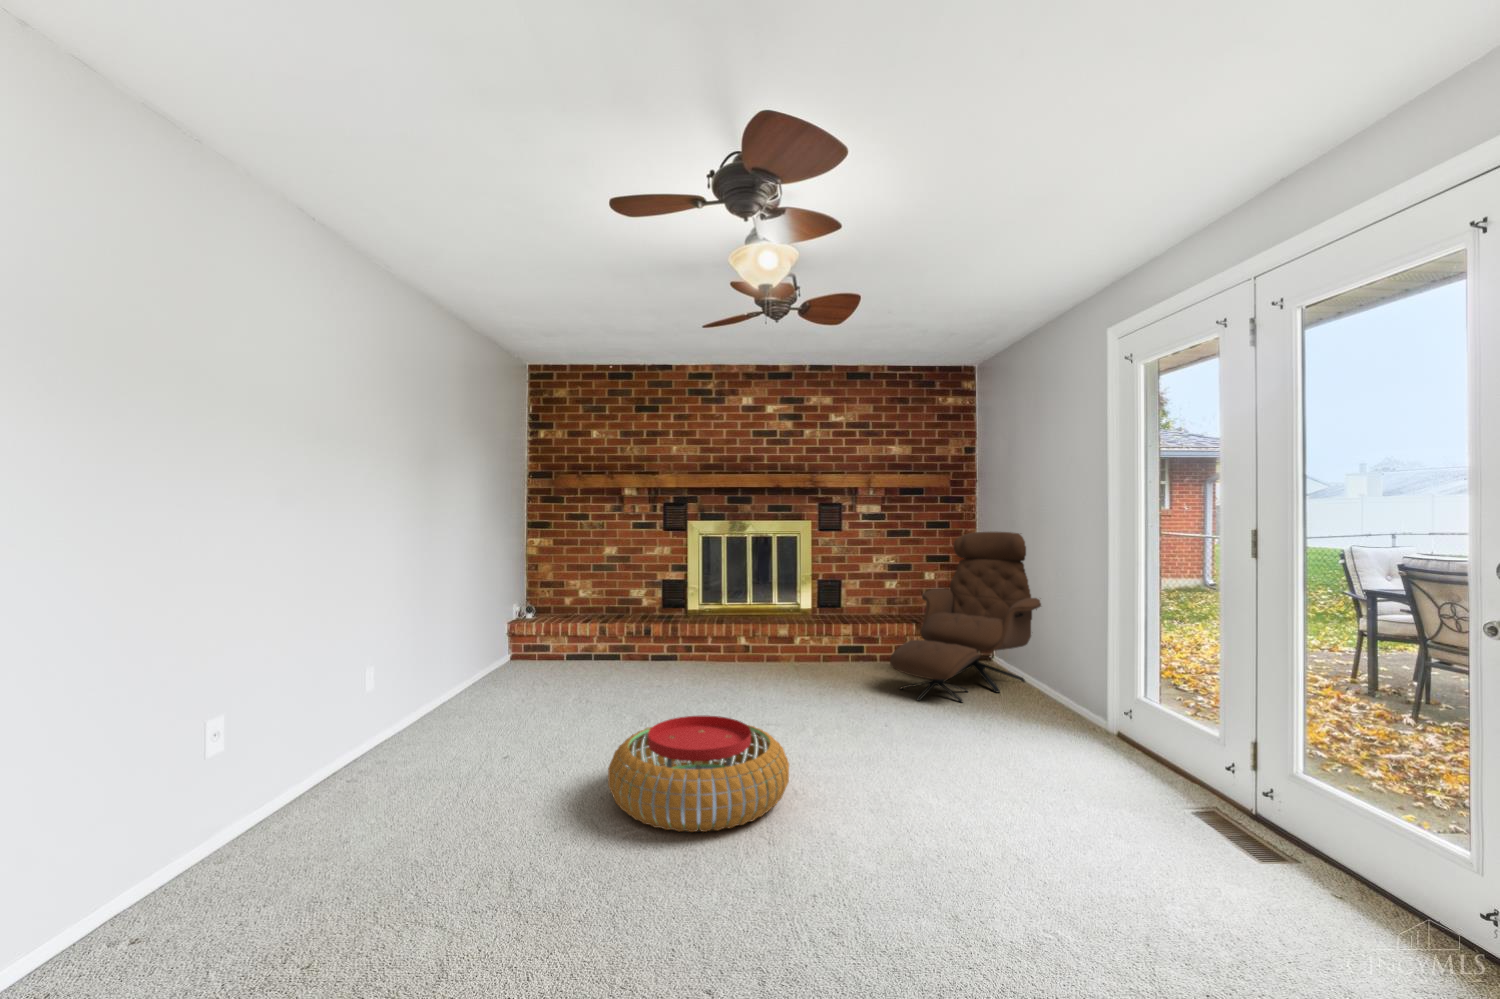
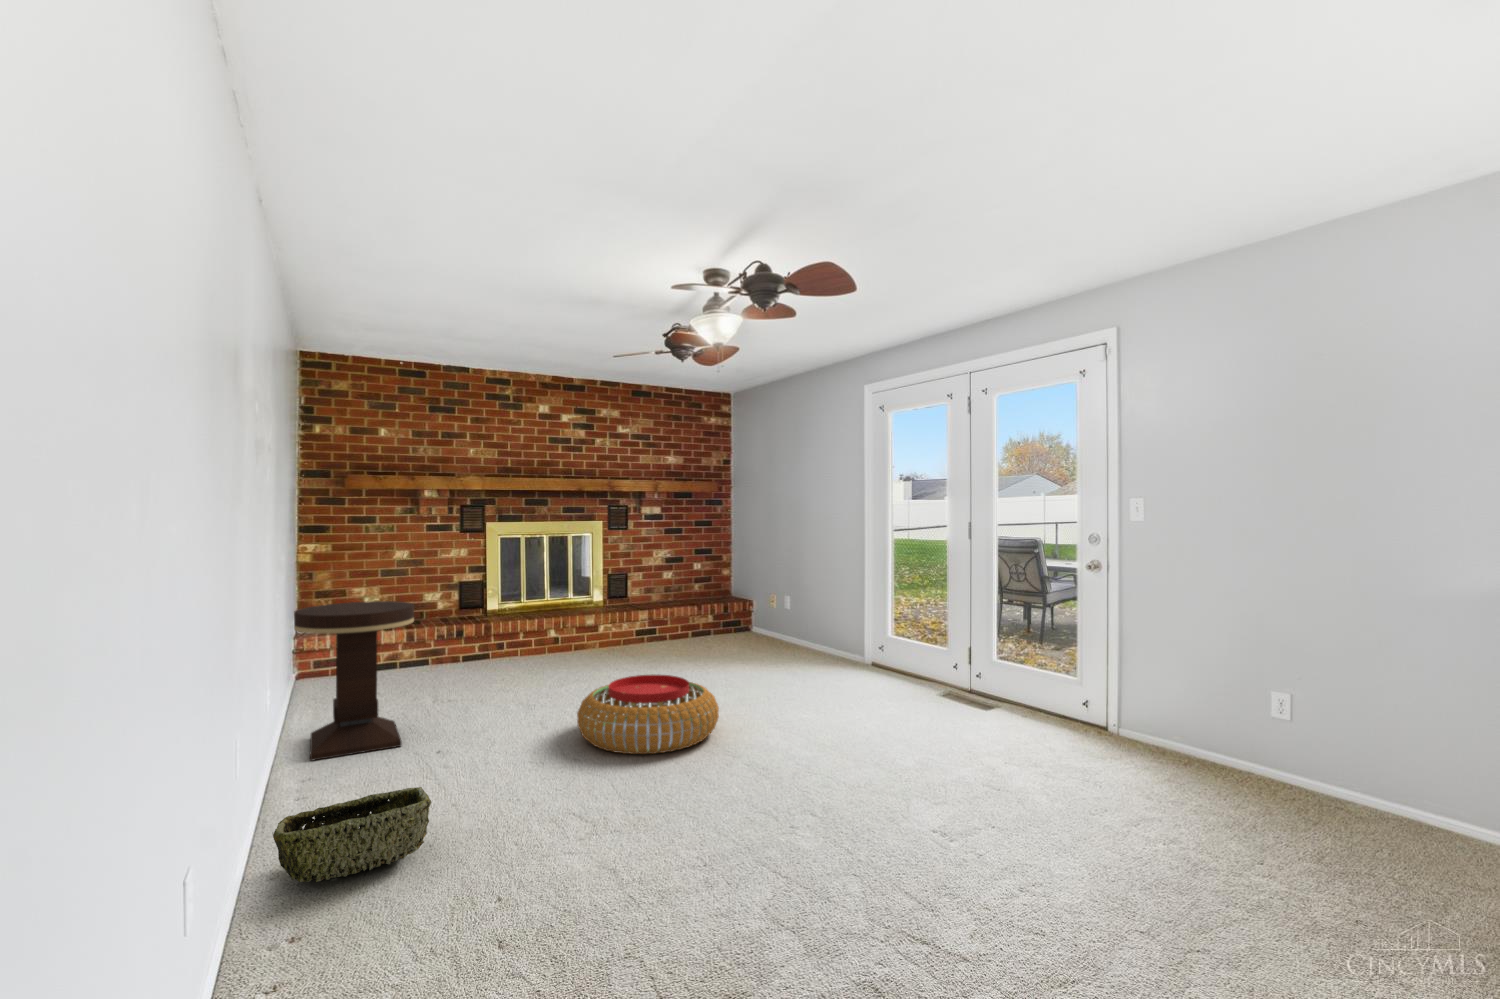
lounge chair: present [890,532,1041,702] -> none [702,528,801,661]
side table: none [387,598,503,754] -> present [294,601,414,761]
woven basket: none [102,826,311,925] -> present [273,787,431,882]

